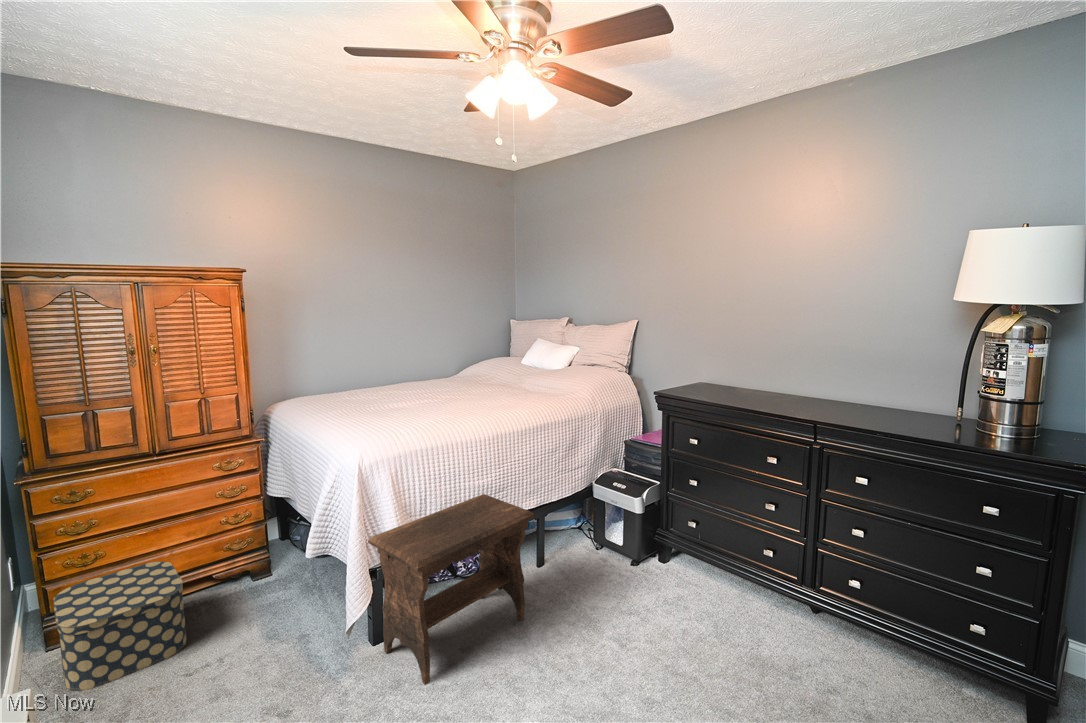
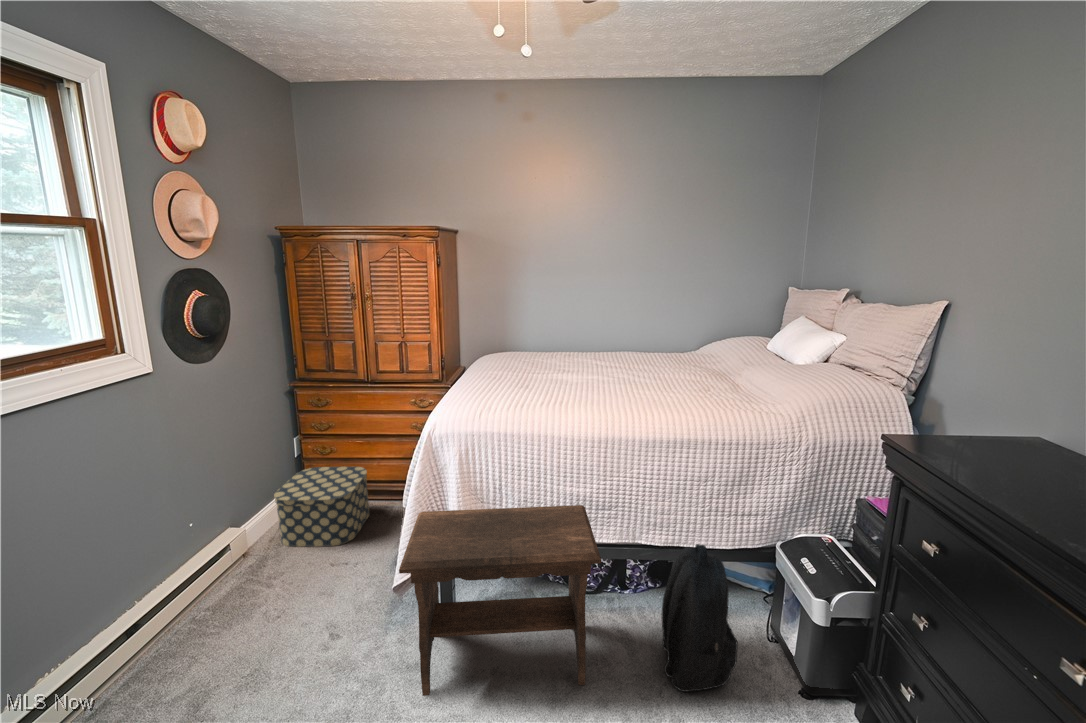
backpack: none [540,492,599,592] -> present [661,544,738,692]

